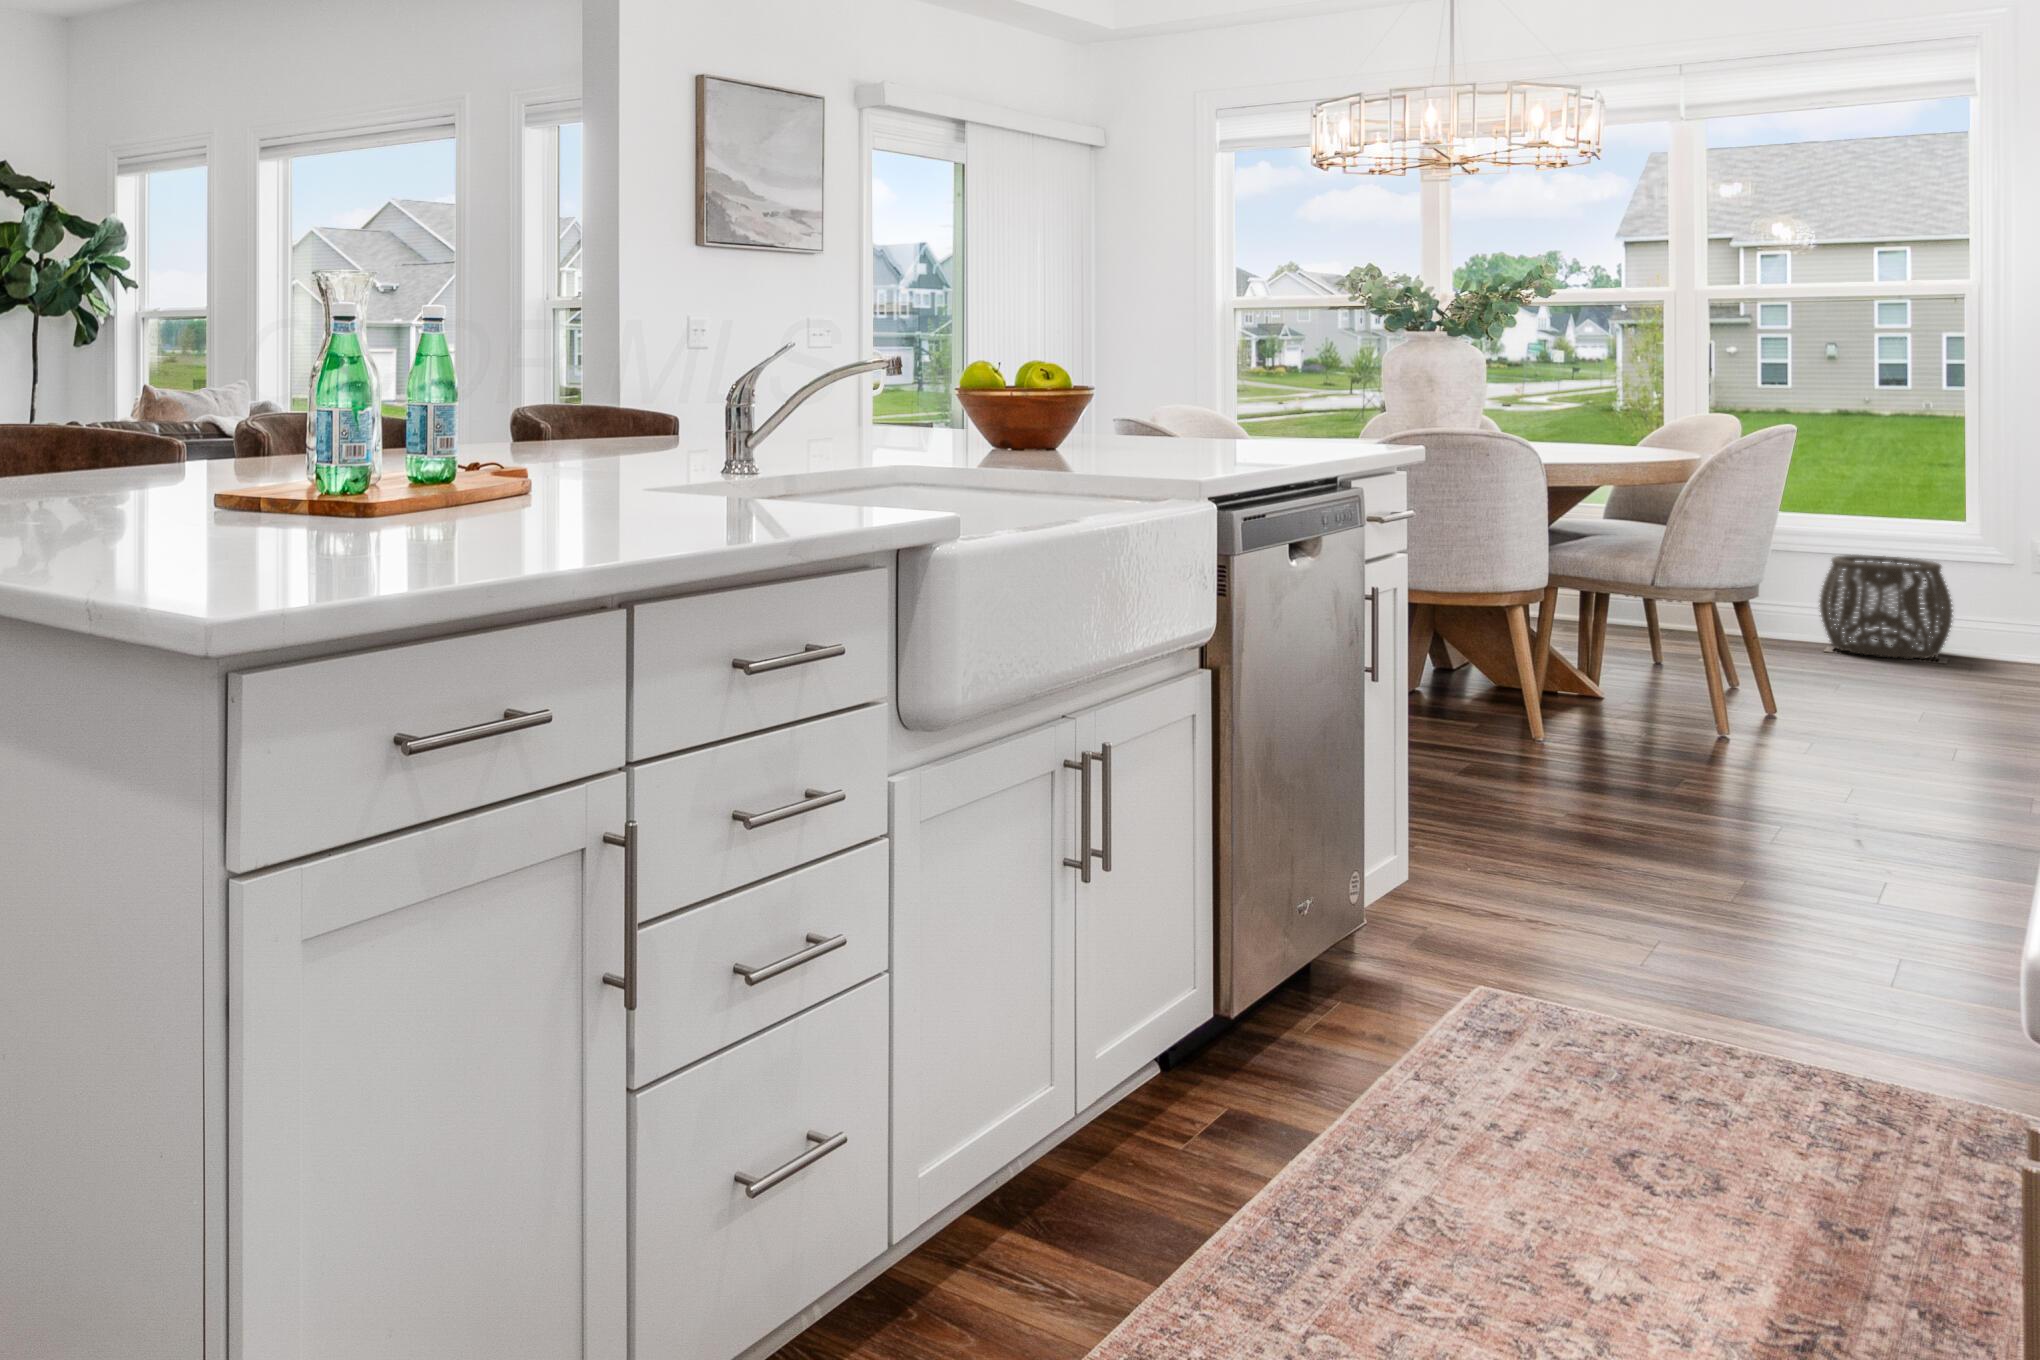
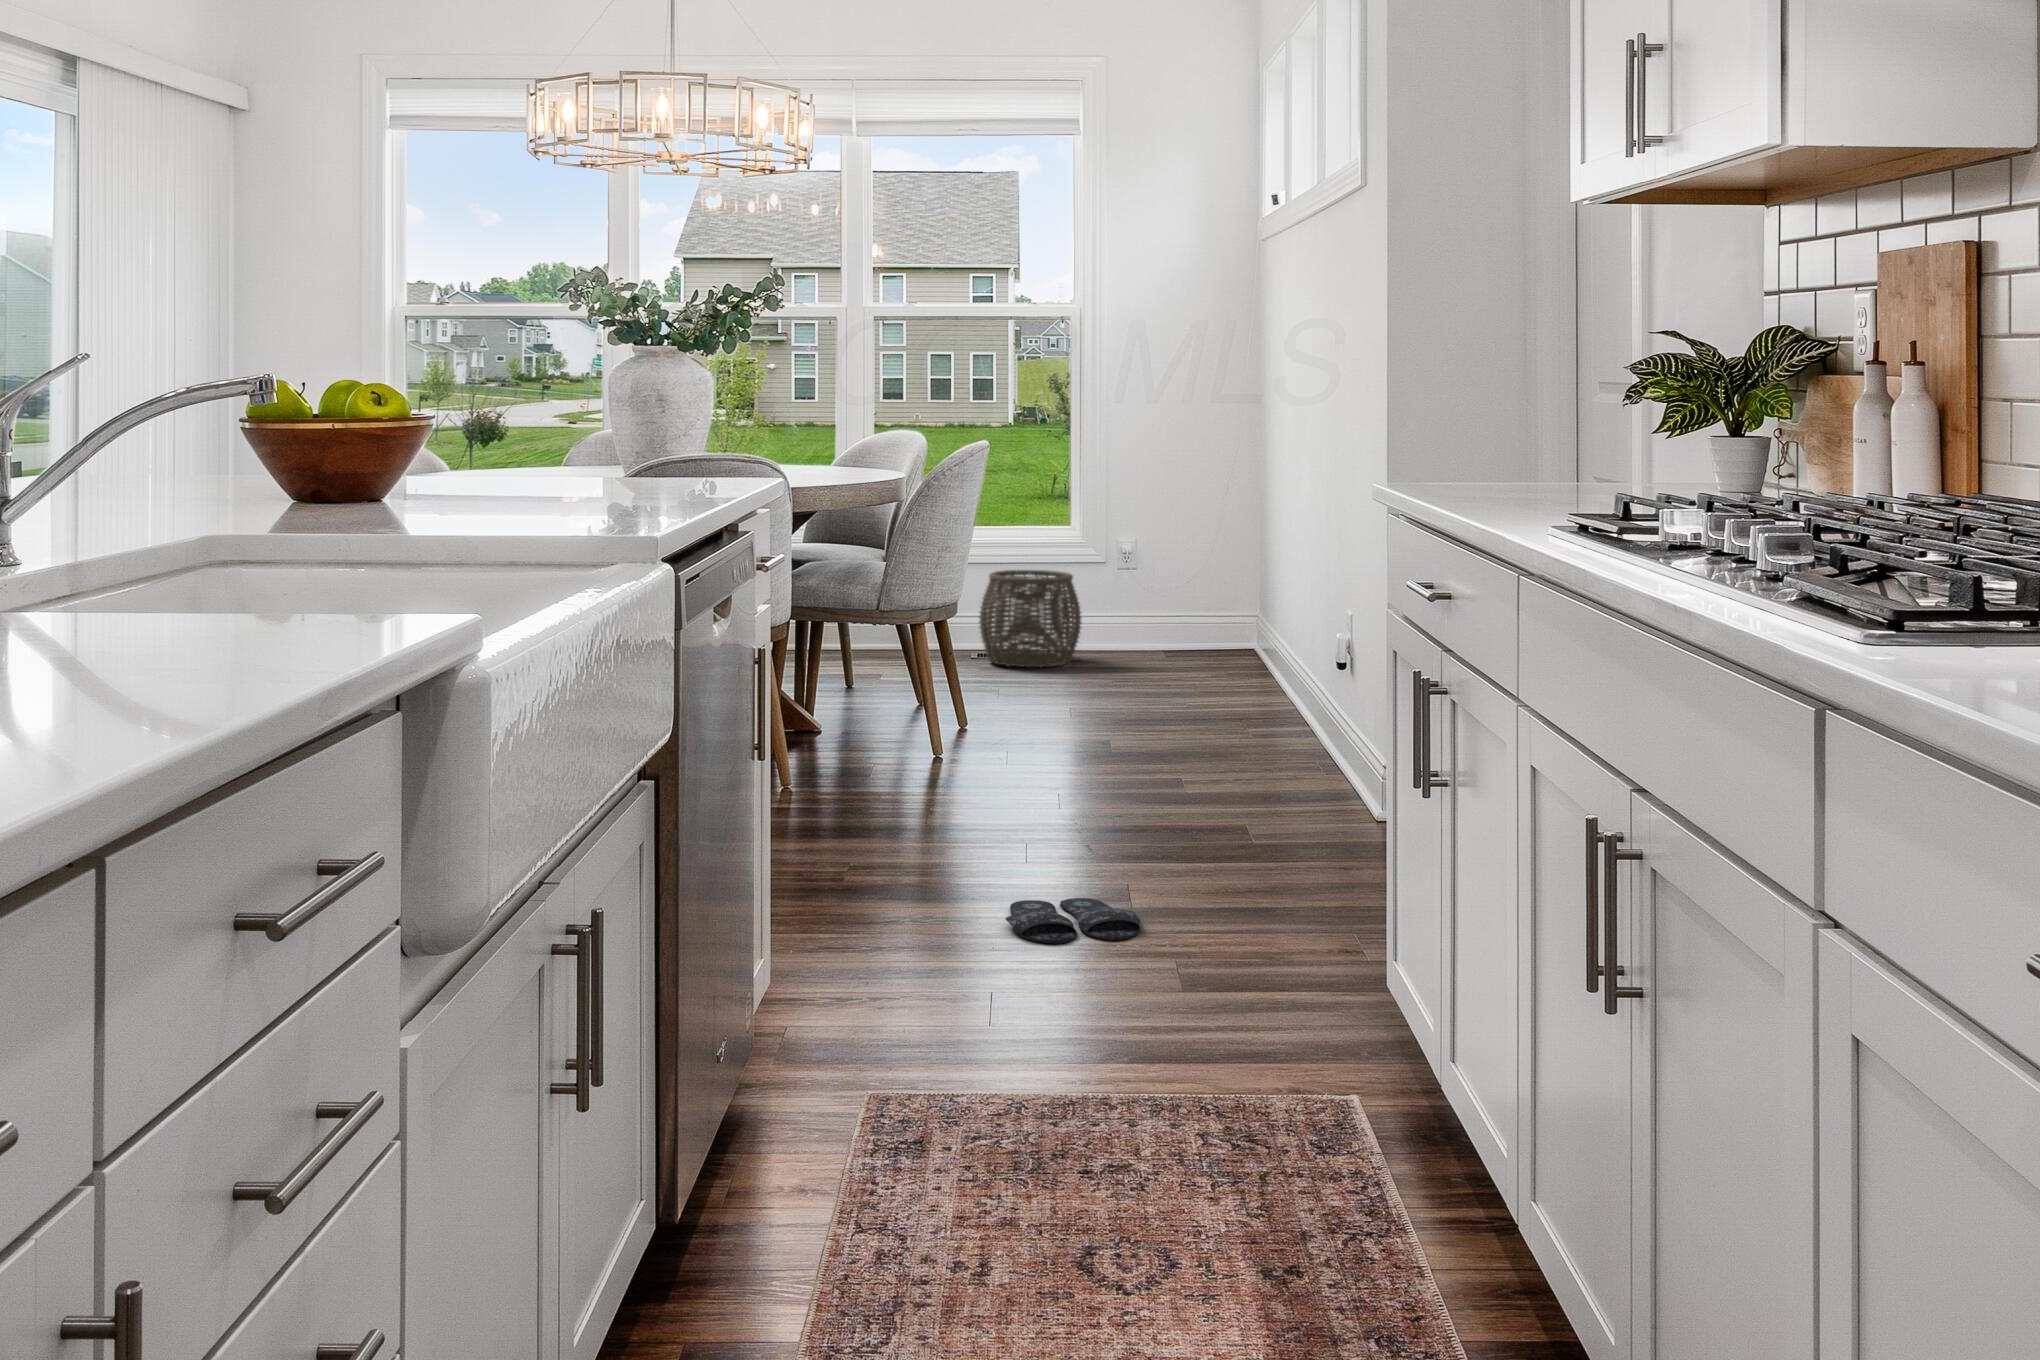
slippers: none [1705,862,1868,917] -> present [1006,898,1140,944]

